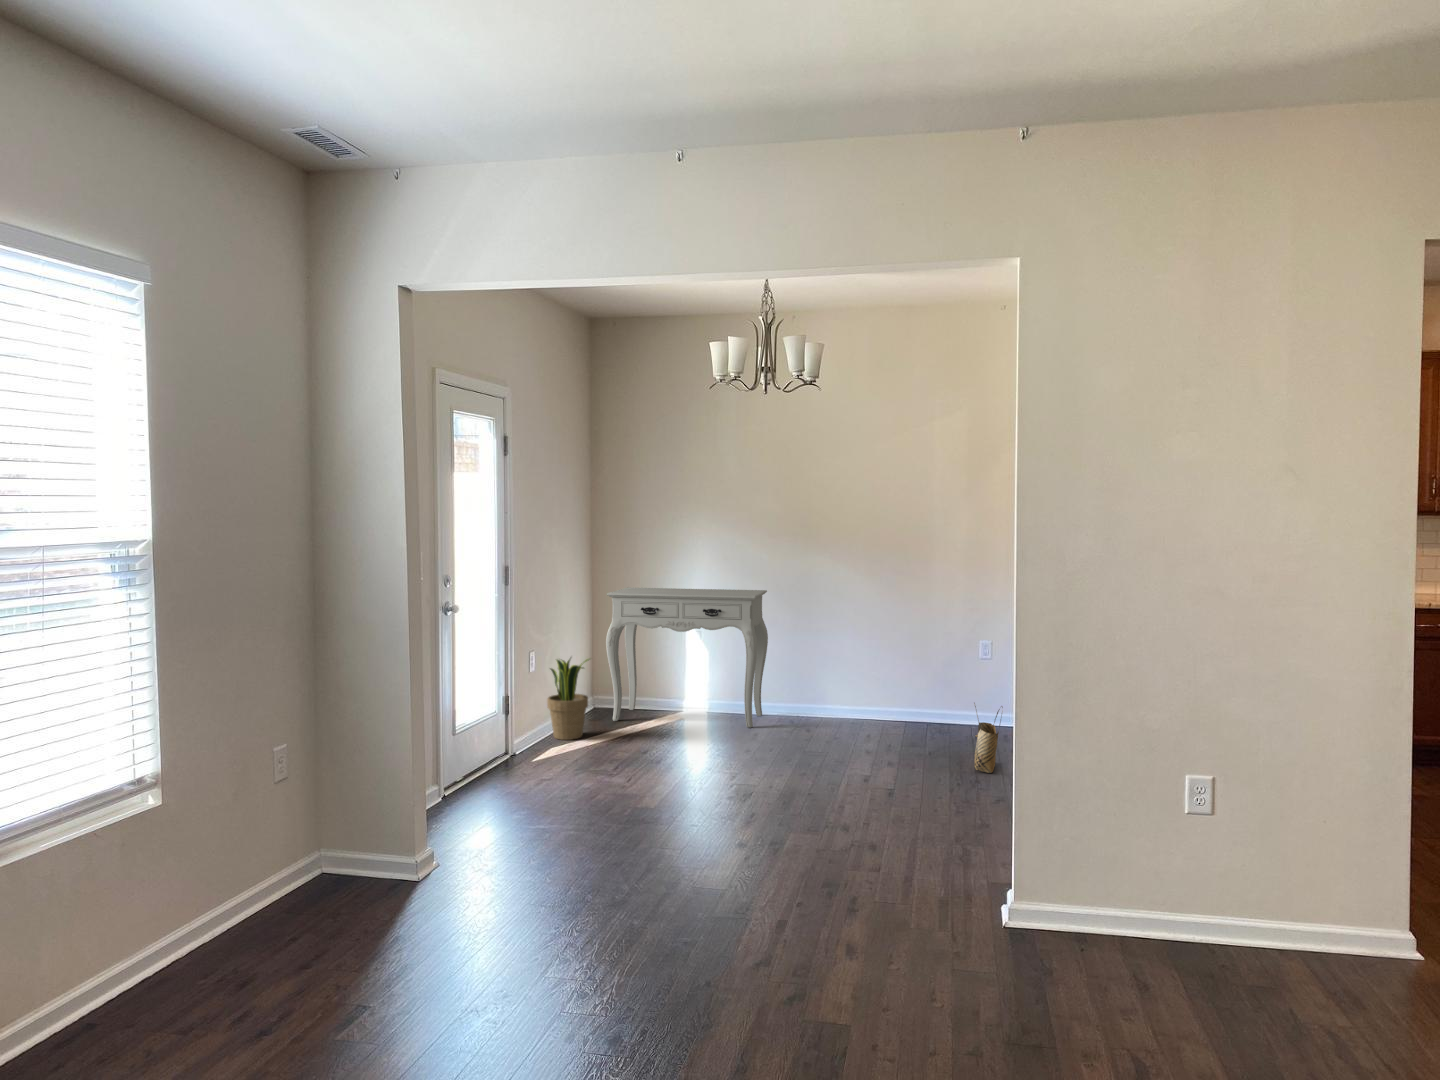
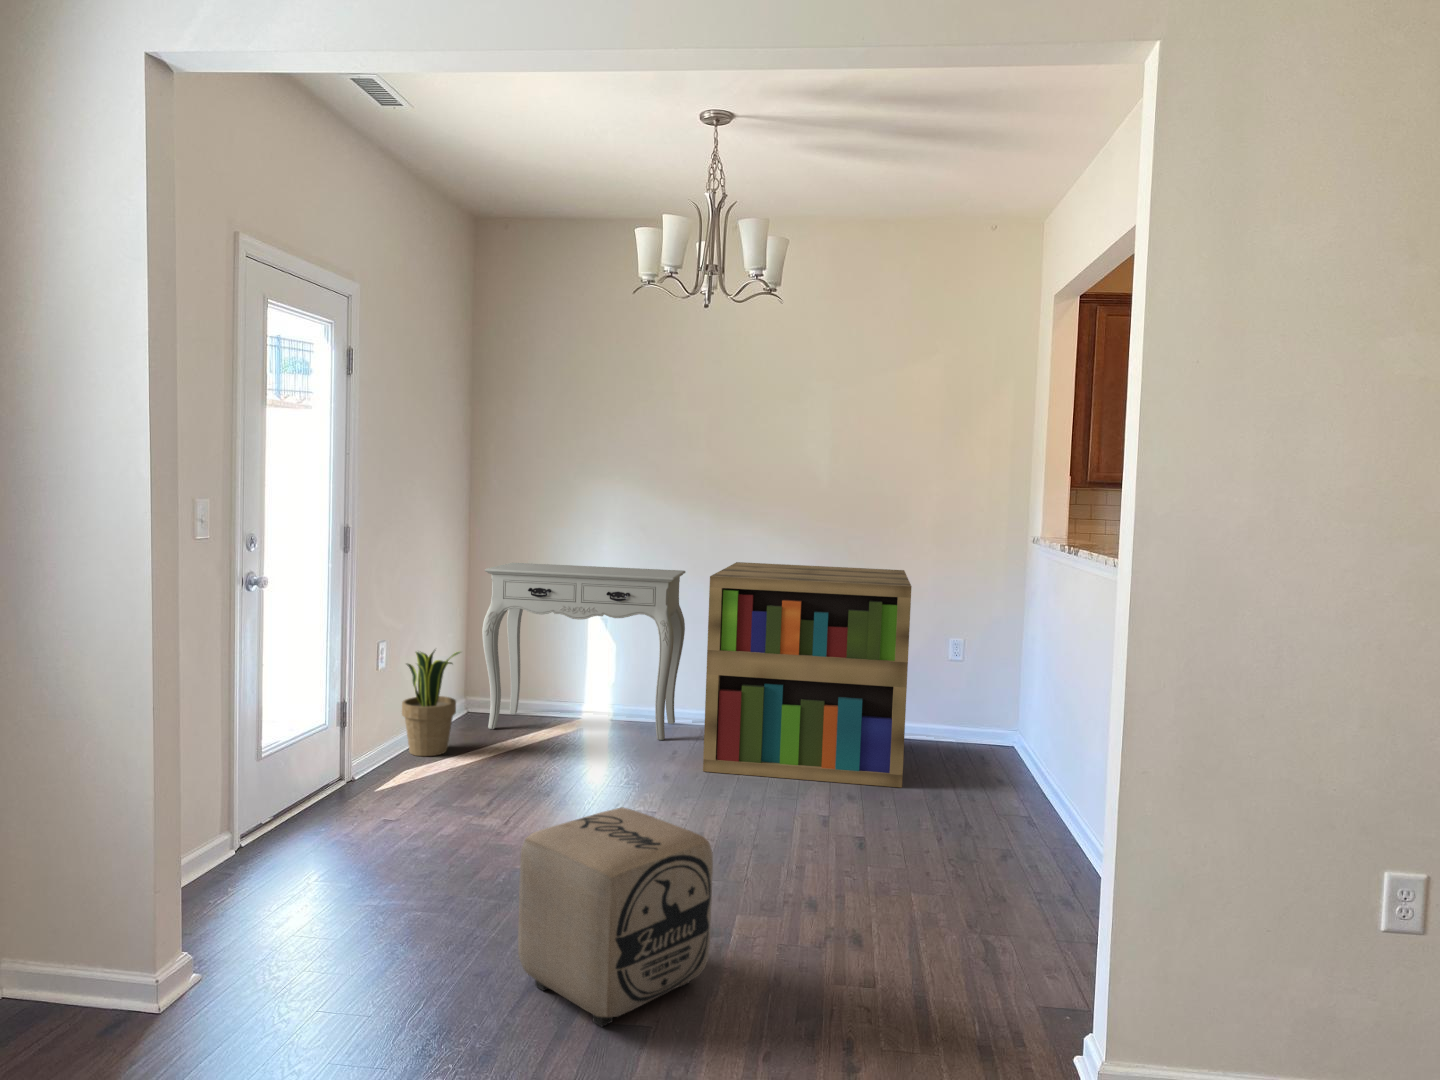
bookshelf: none [781,582,947,760] -> present [703,562,912,788]
woven basket: present [974,703,1003,773] -> none [947,717,986,807]
ottoman: none [641,756,770,893] -> present [518,807,713,1027]

